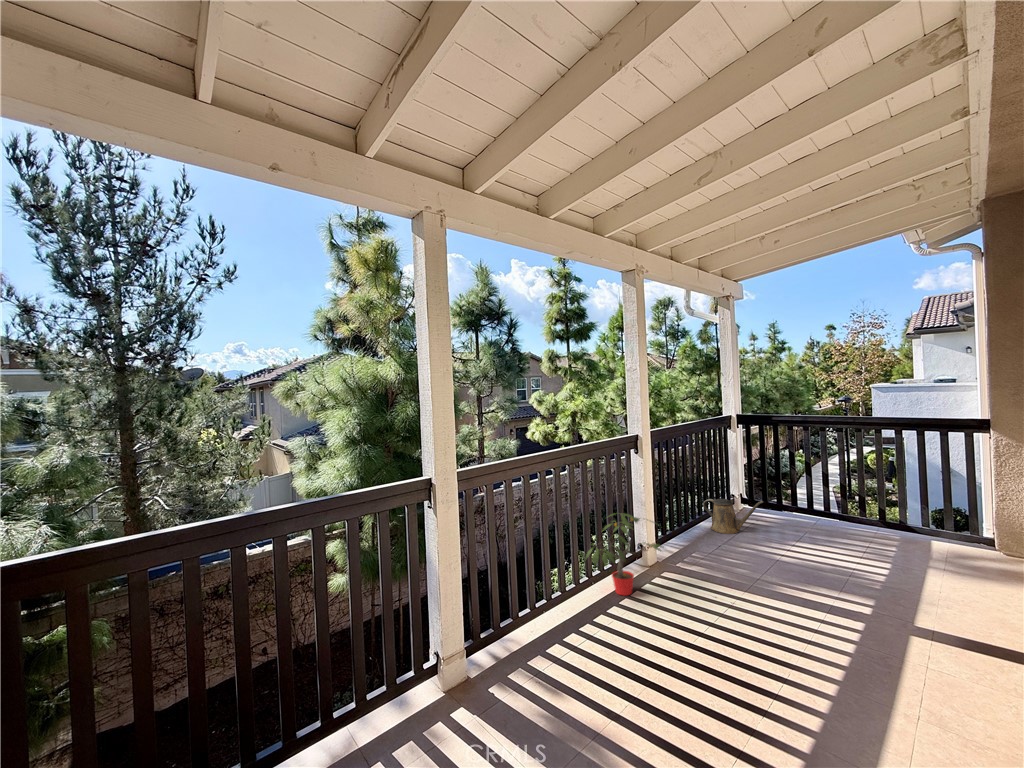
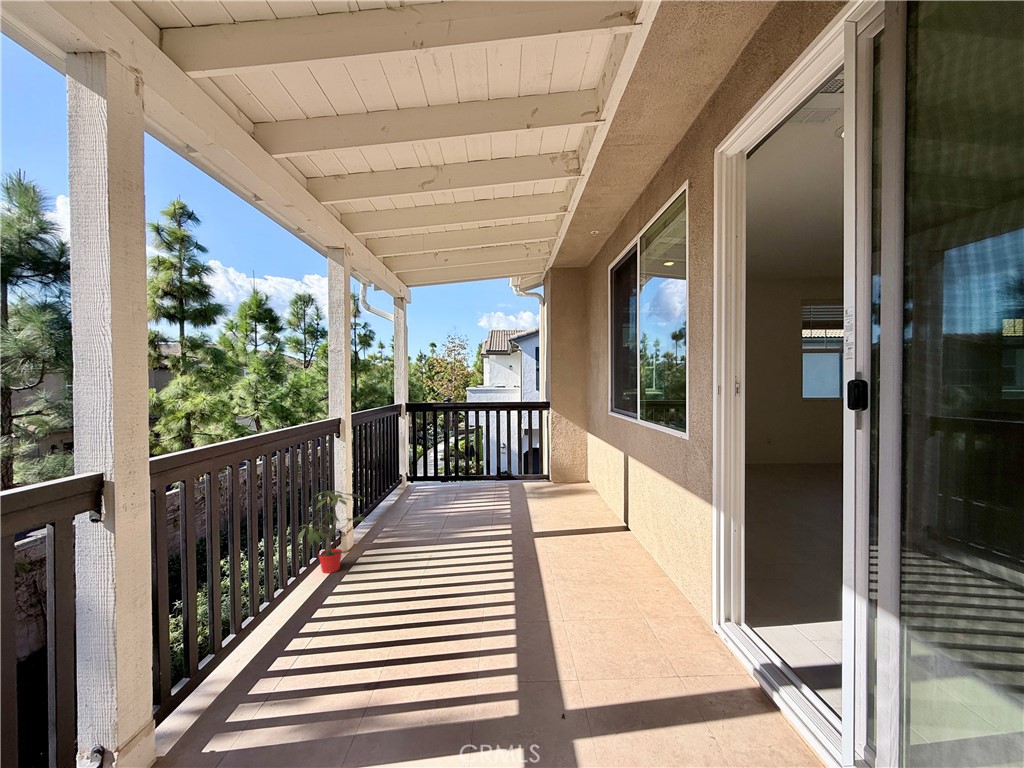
watering can: present [703,499,764,534] -> none [376,473,428,508]

